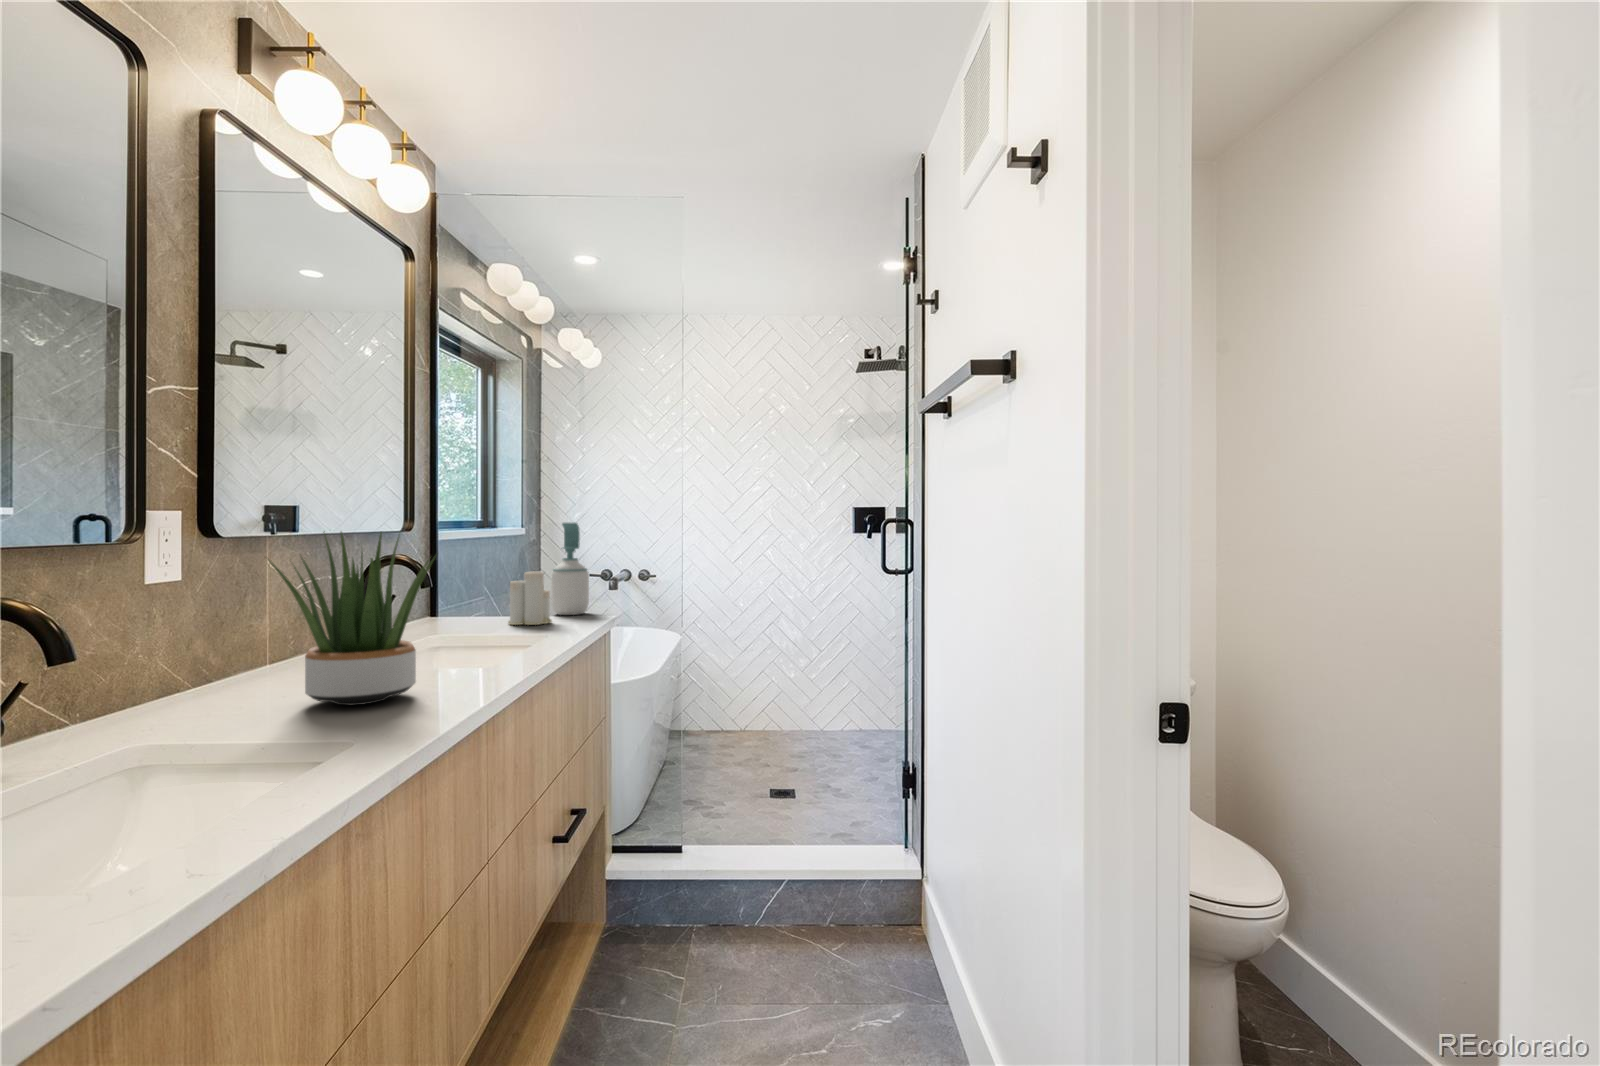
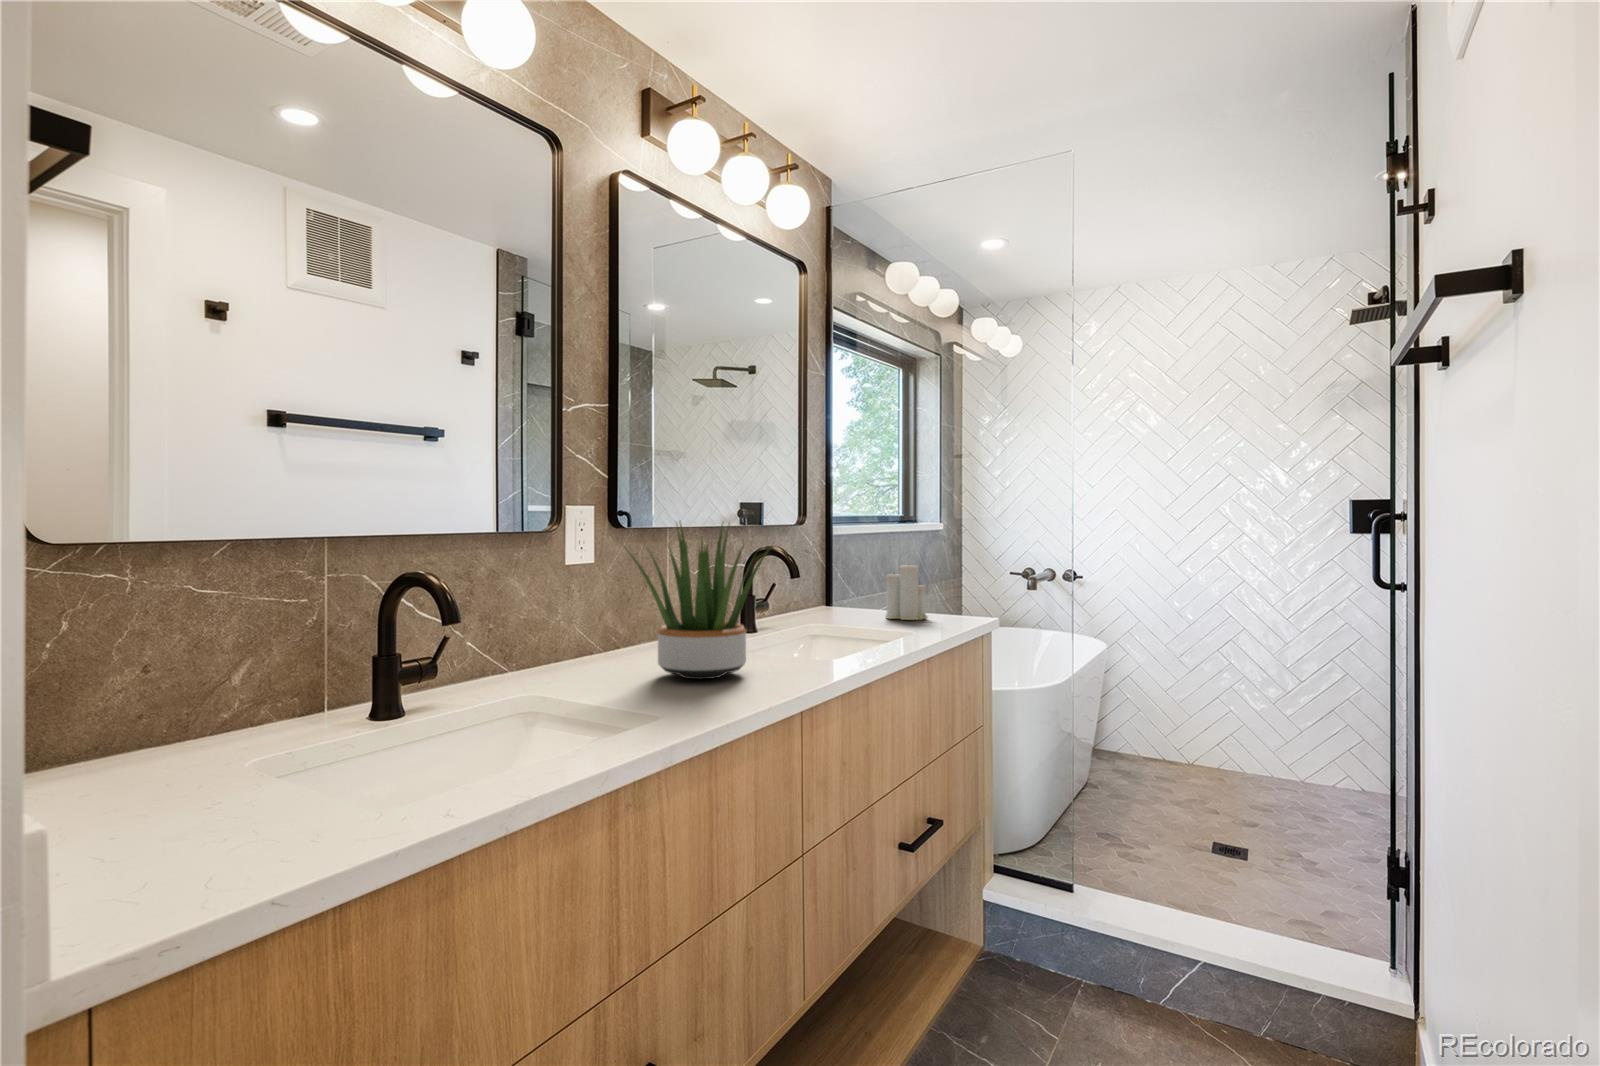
soap bottle: present [551,523,589,615] -> none [935,515,973,613]

